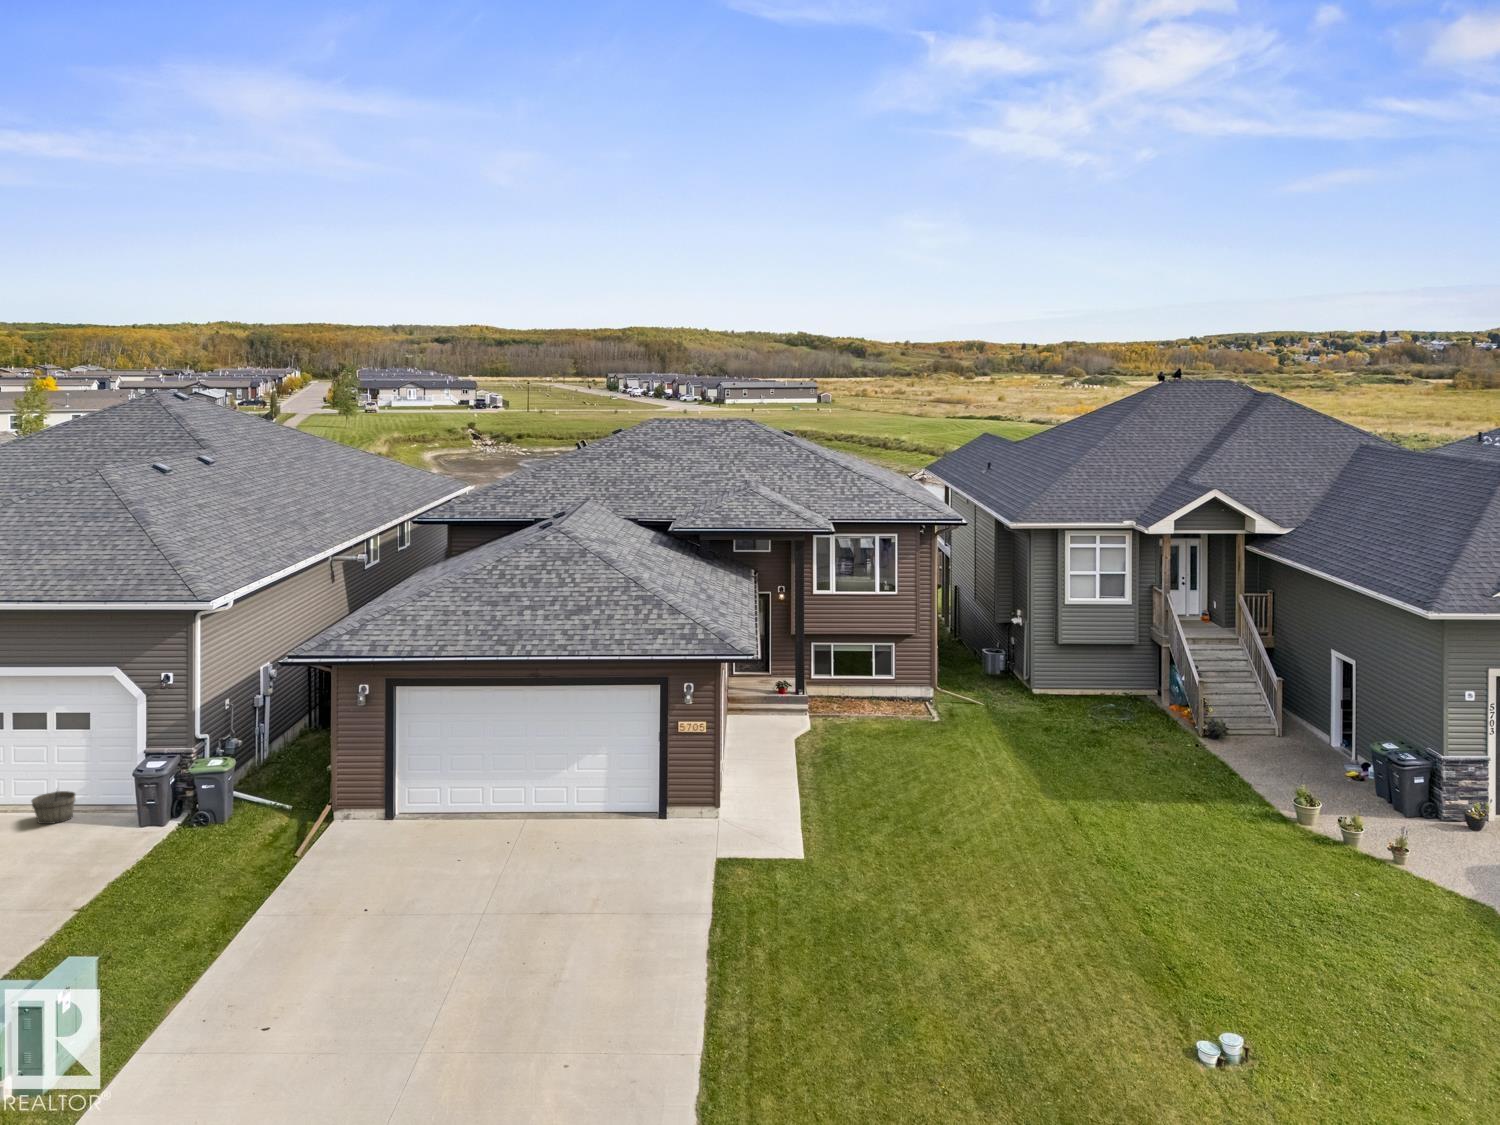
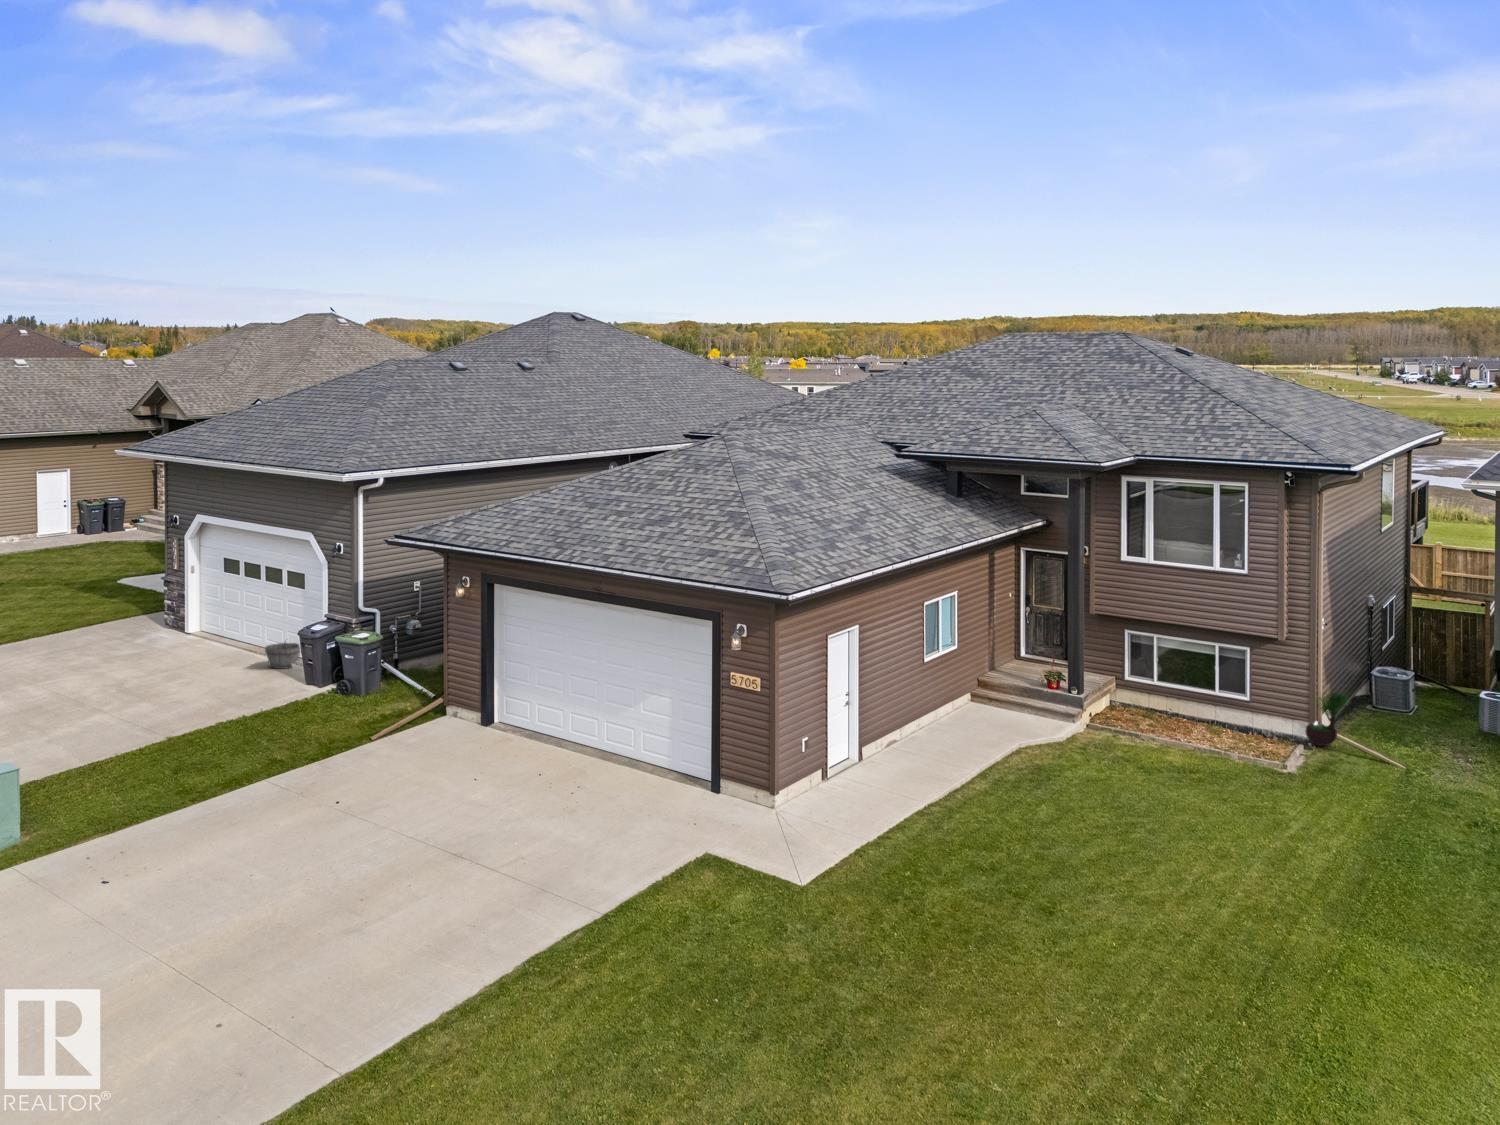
potted tree: none [934,662,958,701] -> present [1305,690,1347,746]

